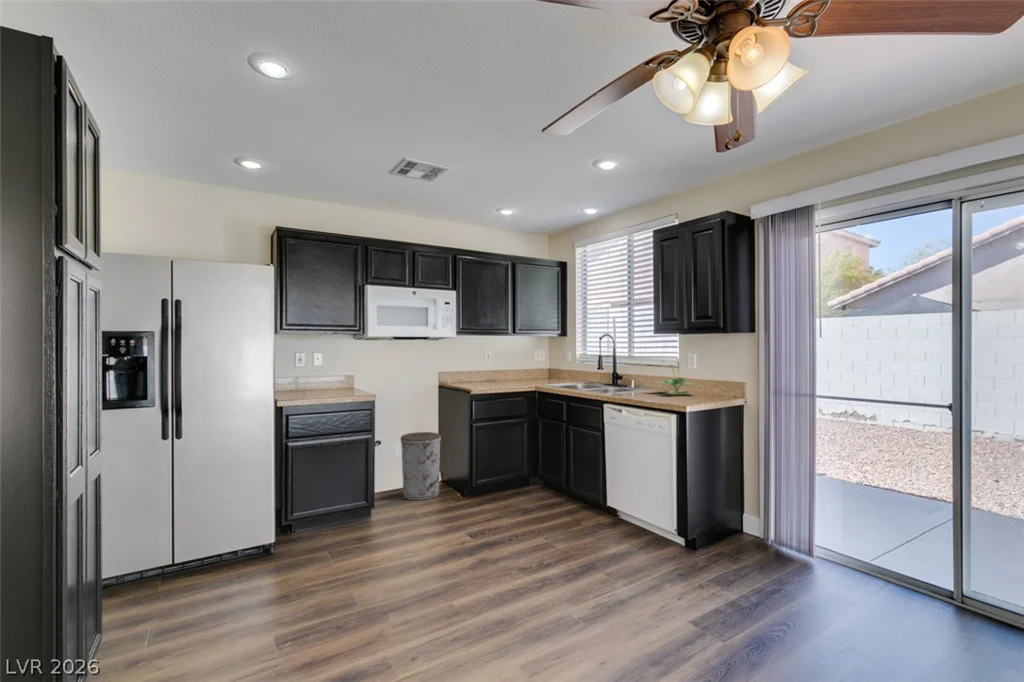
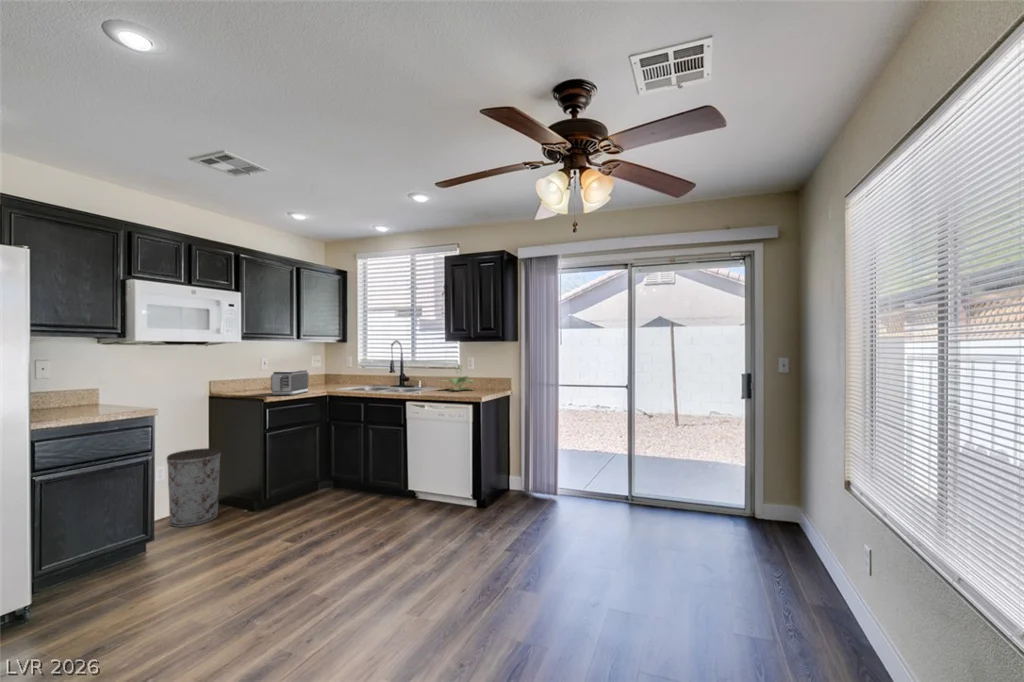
toaster: none [481,364,518,389] -> present [271,370,308,396]

